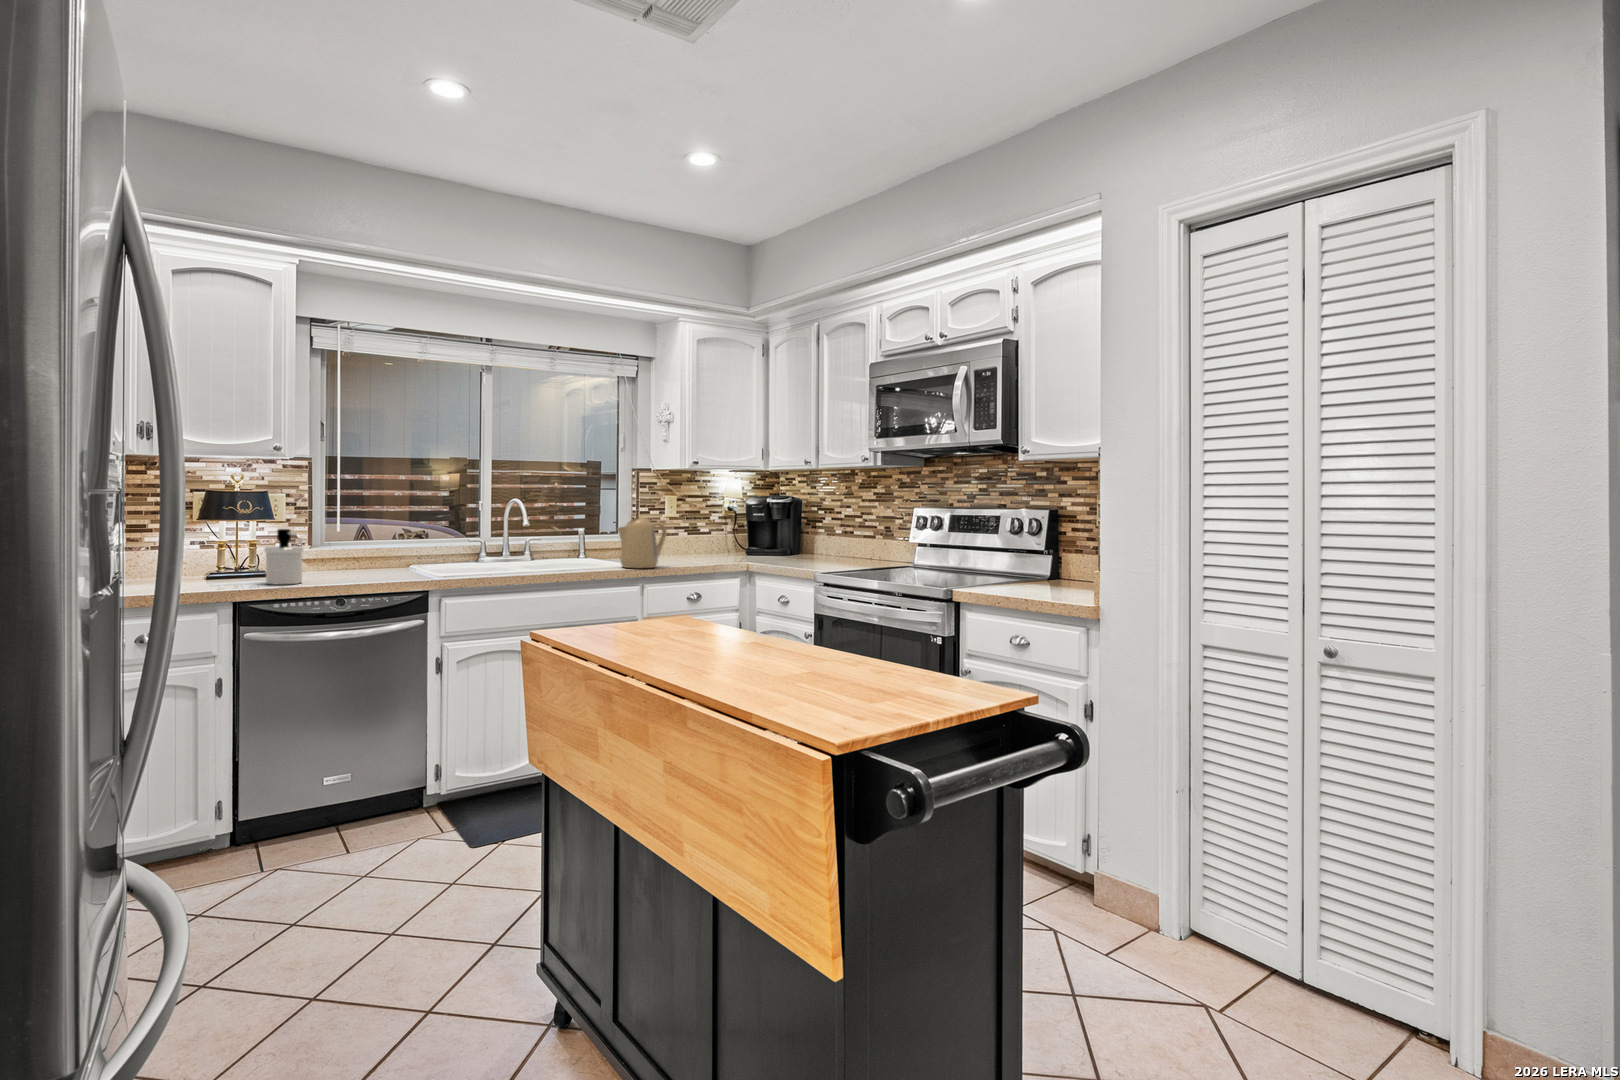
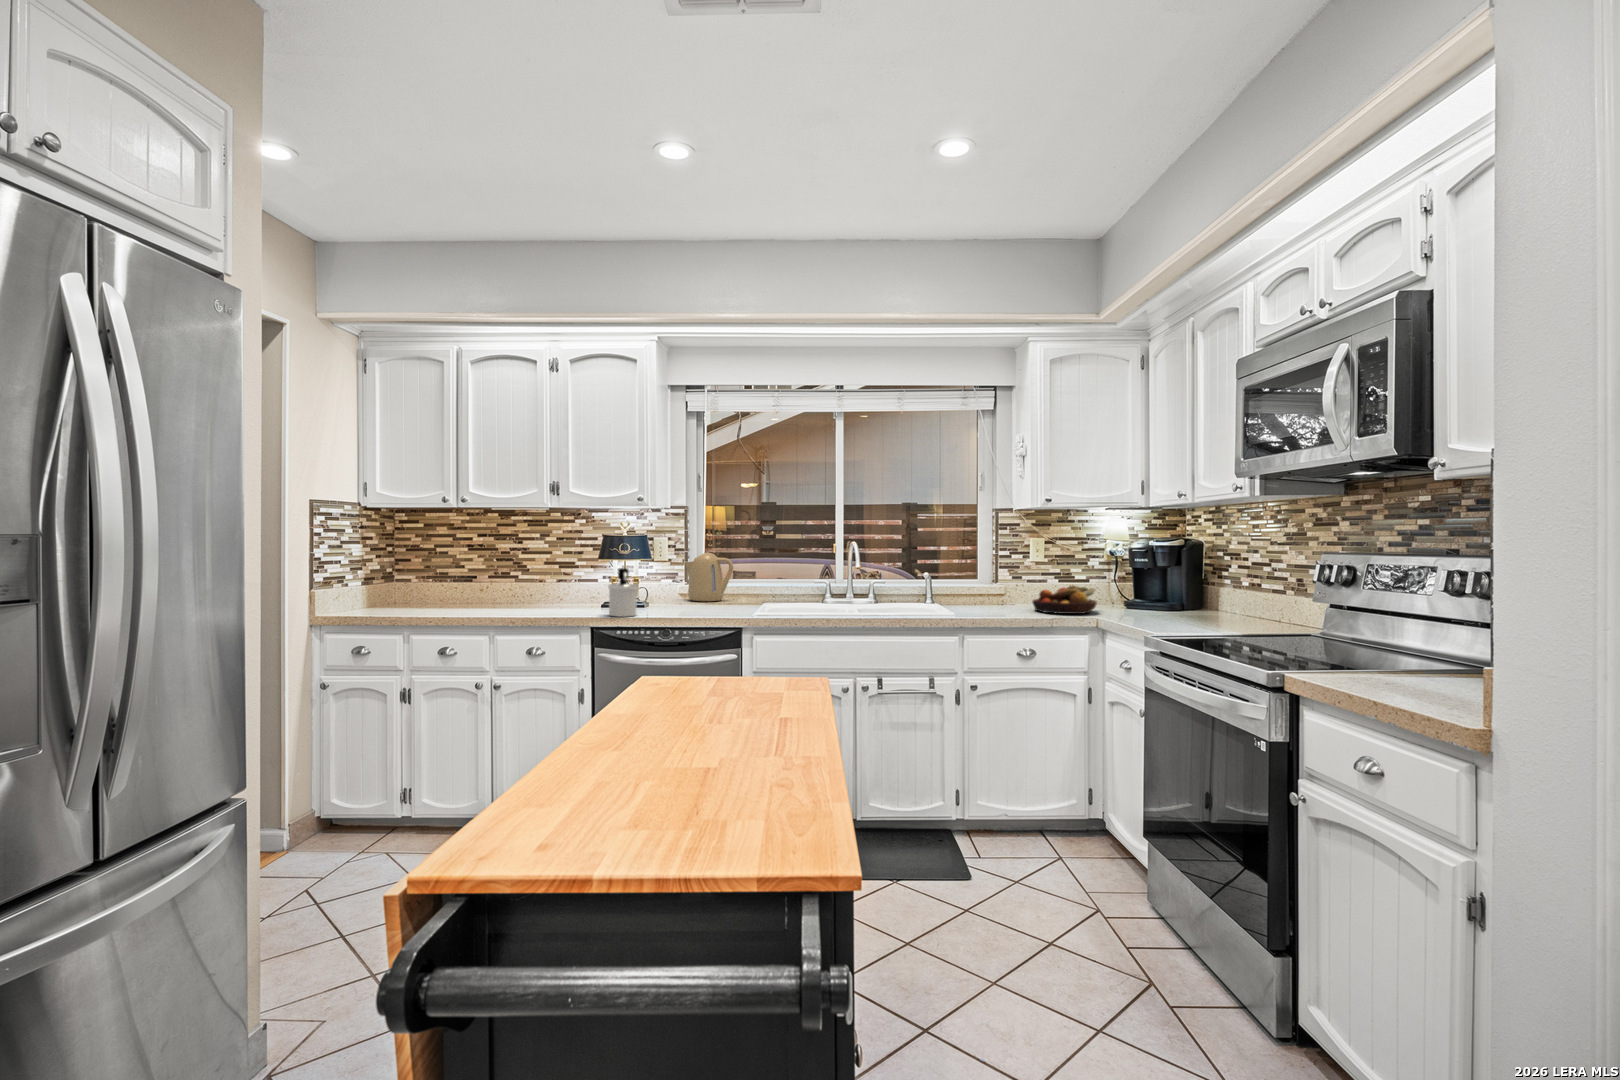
kettle: present [617,517,667,568] -> present [685,552,733,601]
fruit bowl: none [681,537,735,561] -> present [1032,586,1097,614]

